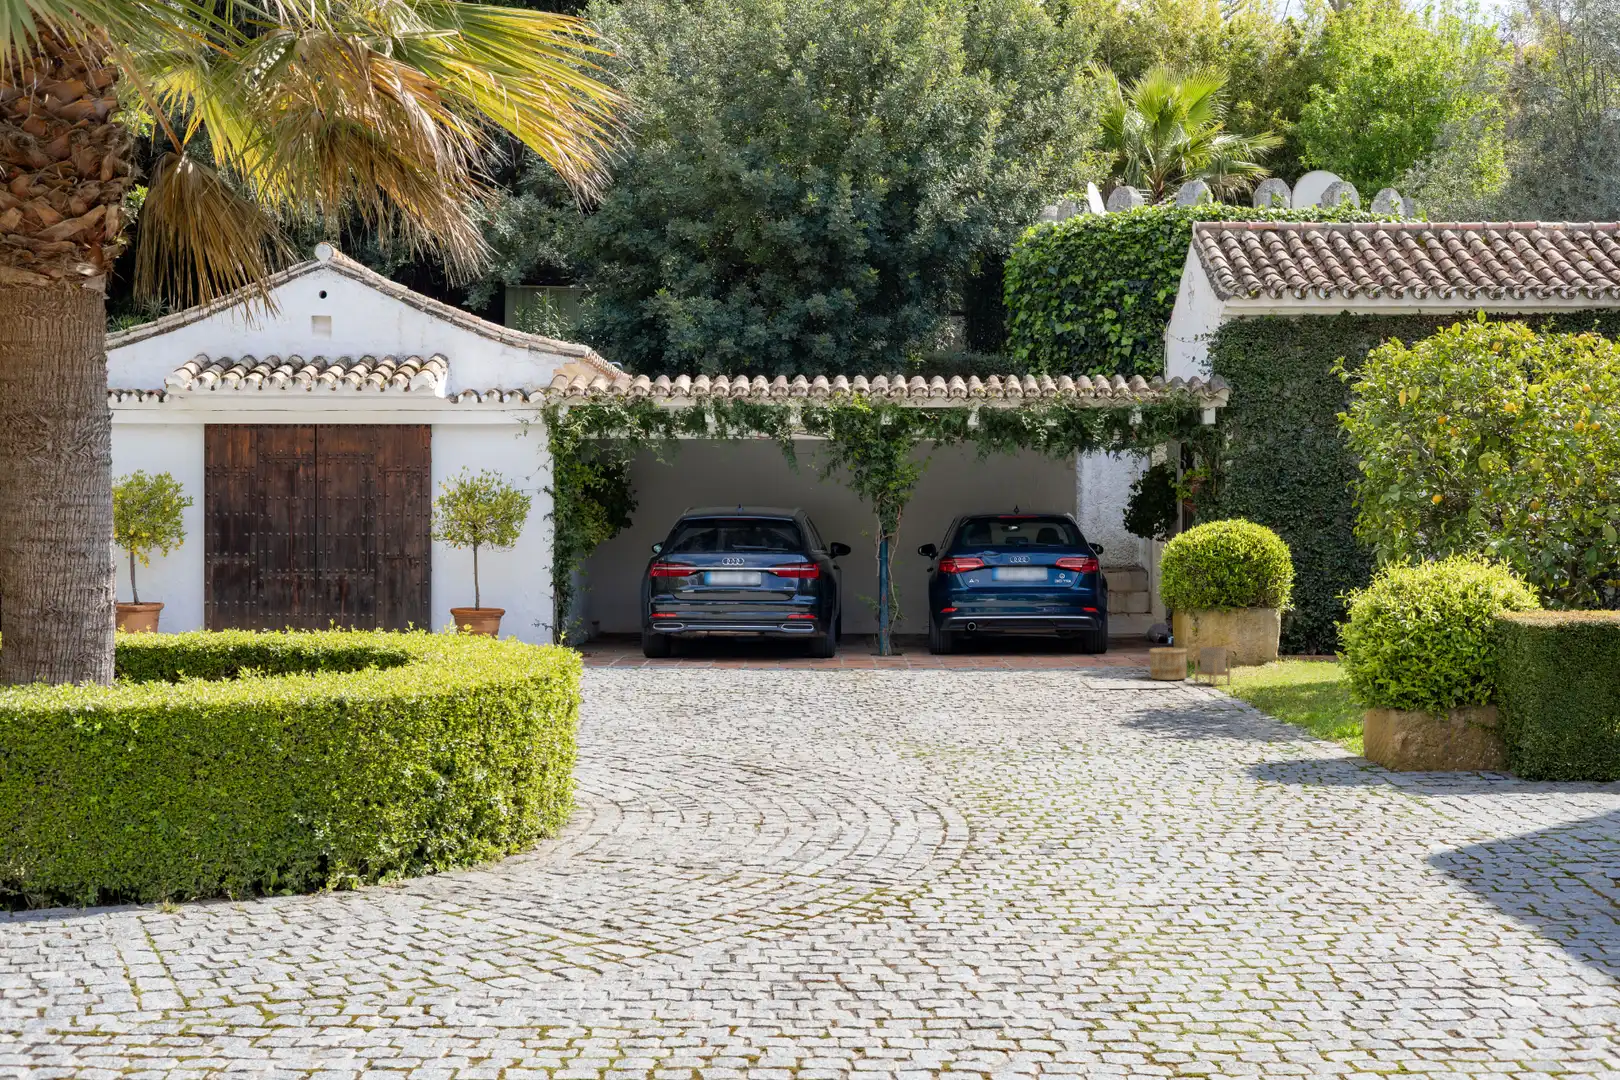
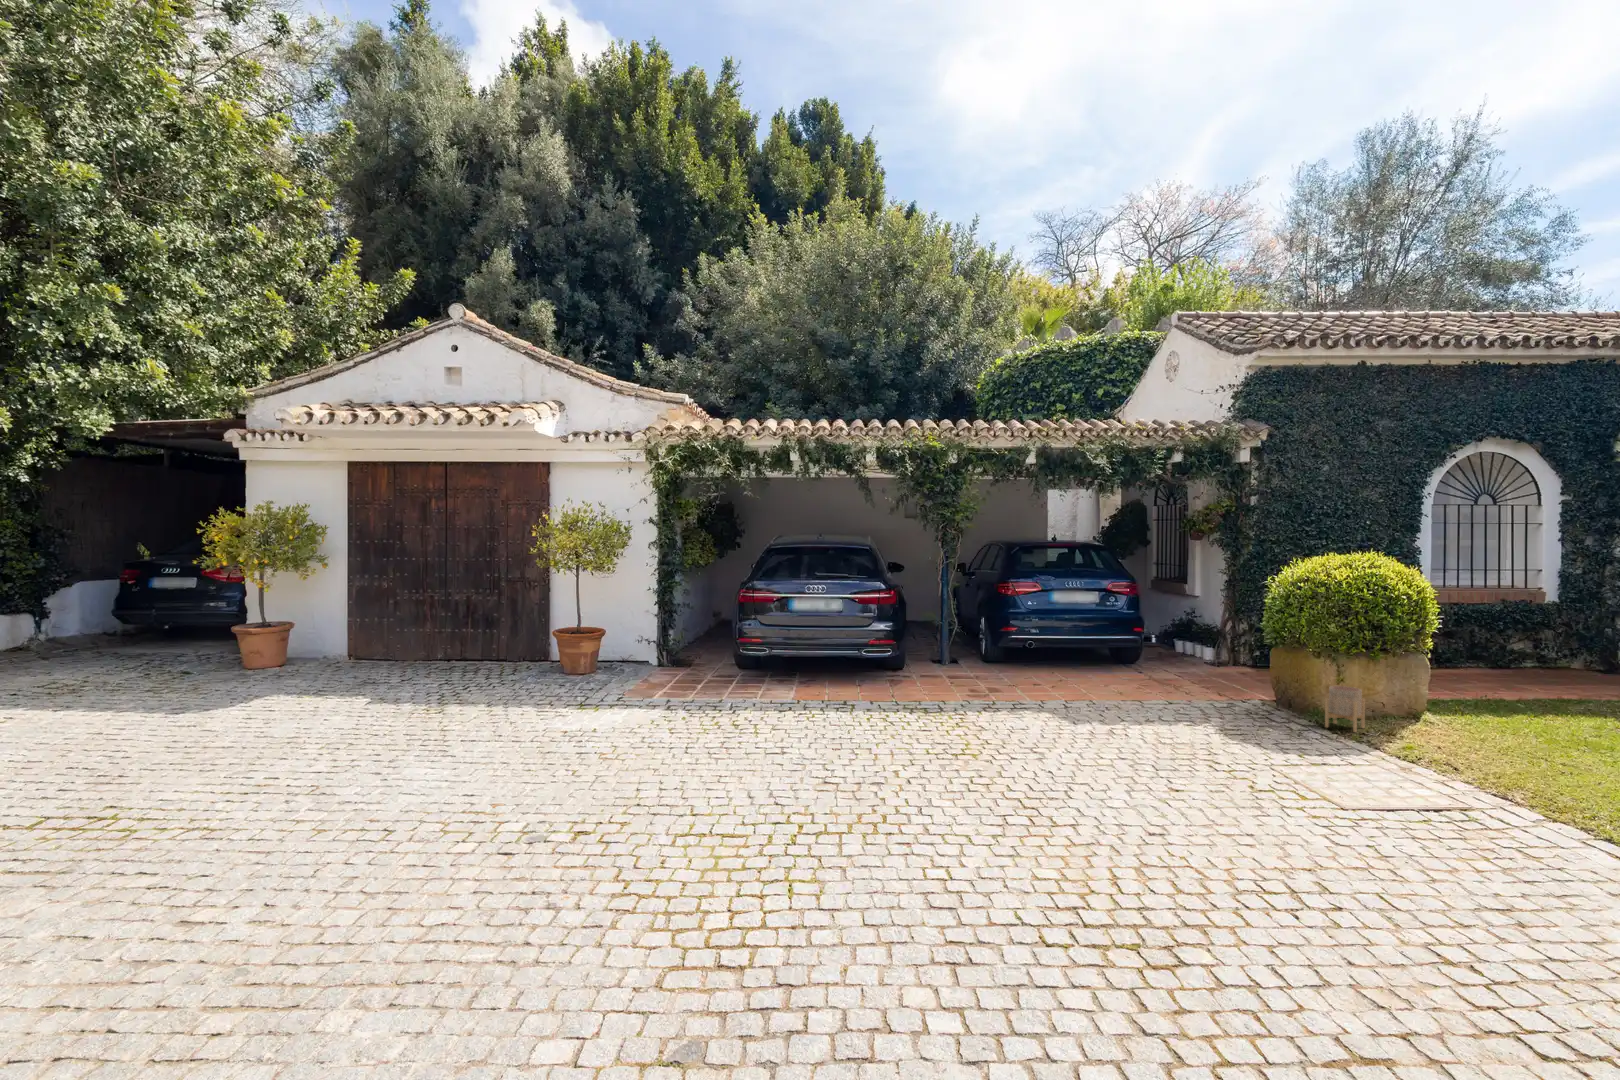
wooden bucket: present [1149,648,1187,680] -> none [1255,682,1302,719]

